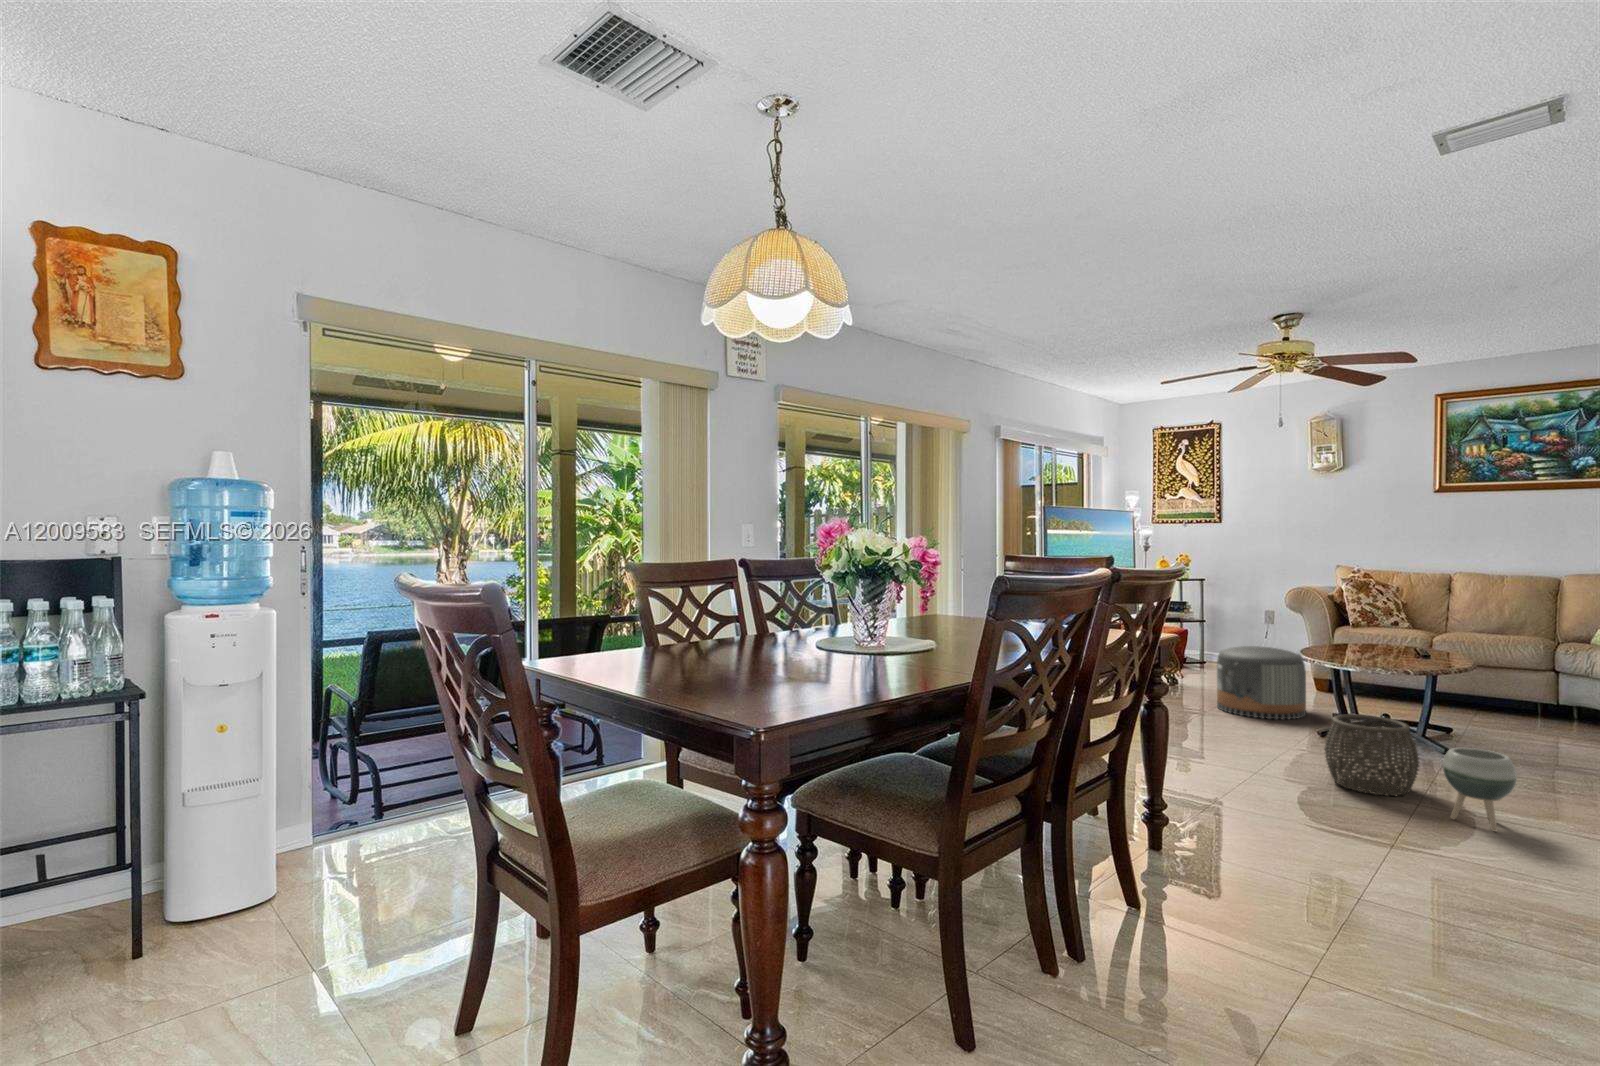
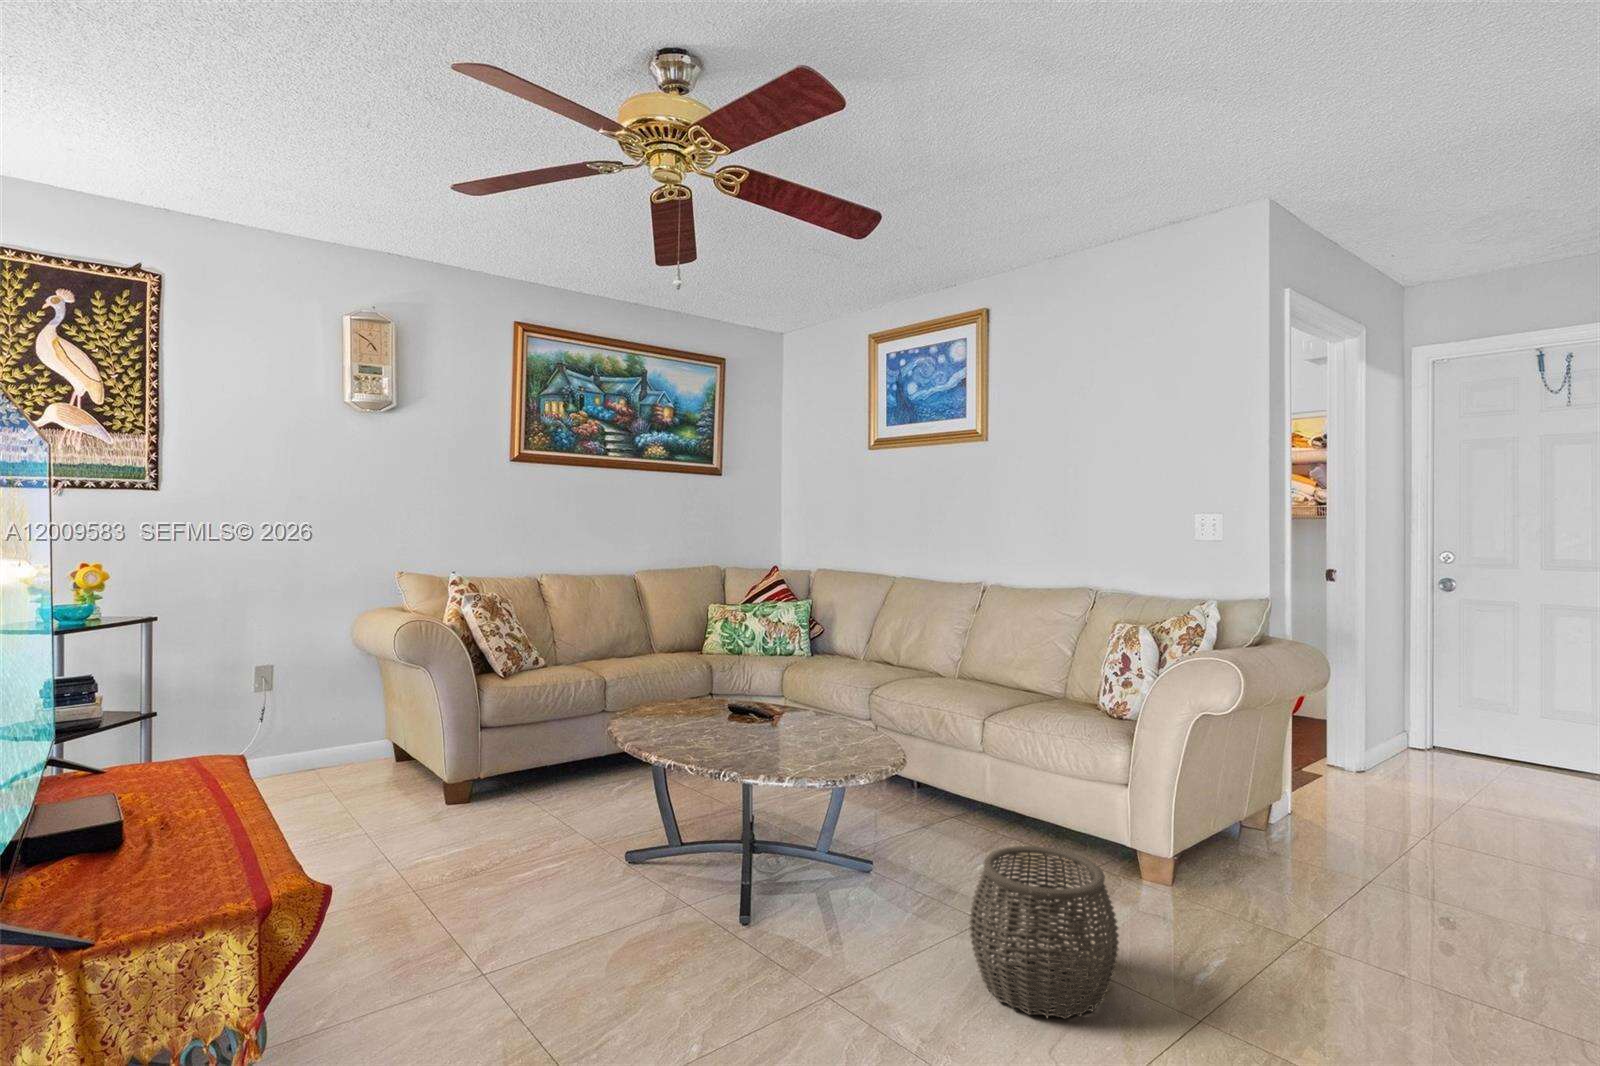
pouf: present [1217,646,1306,719] -> none [415,748,589,928]
planter: present [1443,748,1517,831] -> none [1167,853,1264,989]

